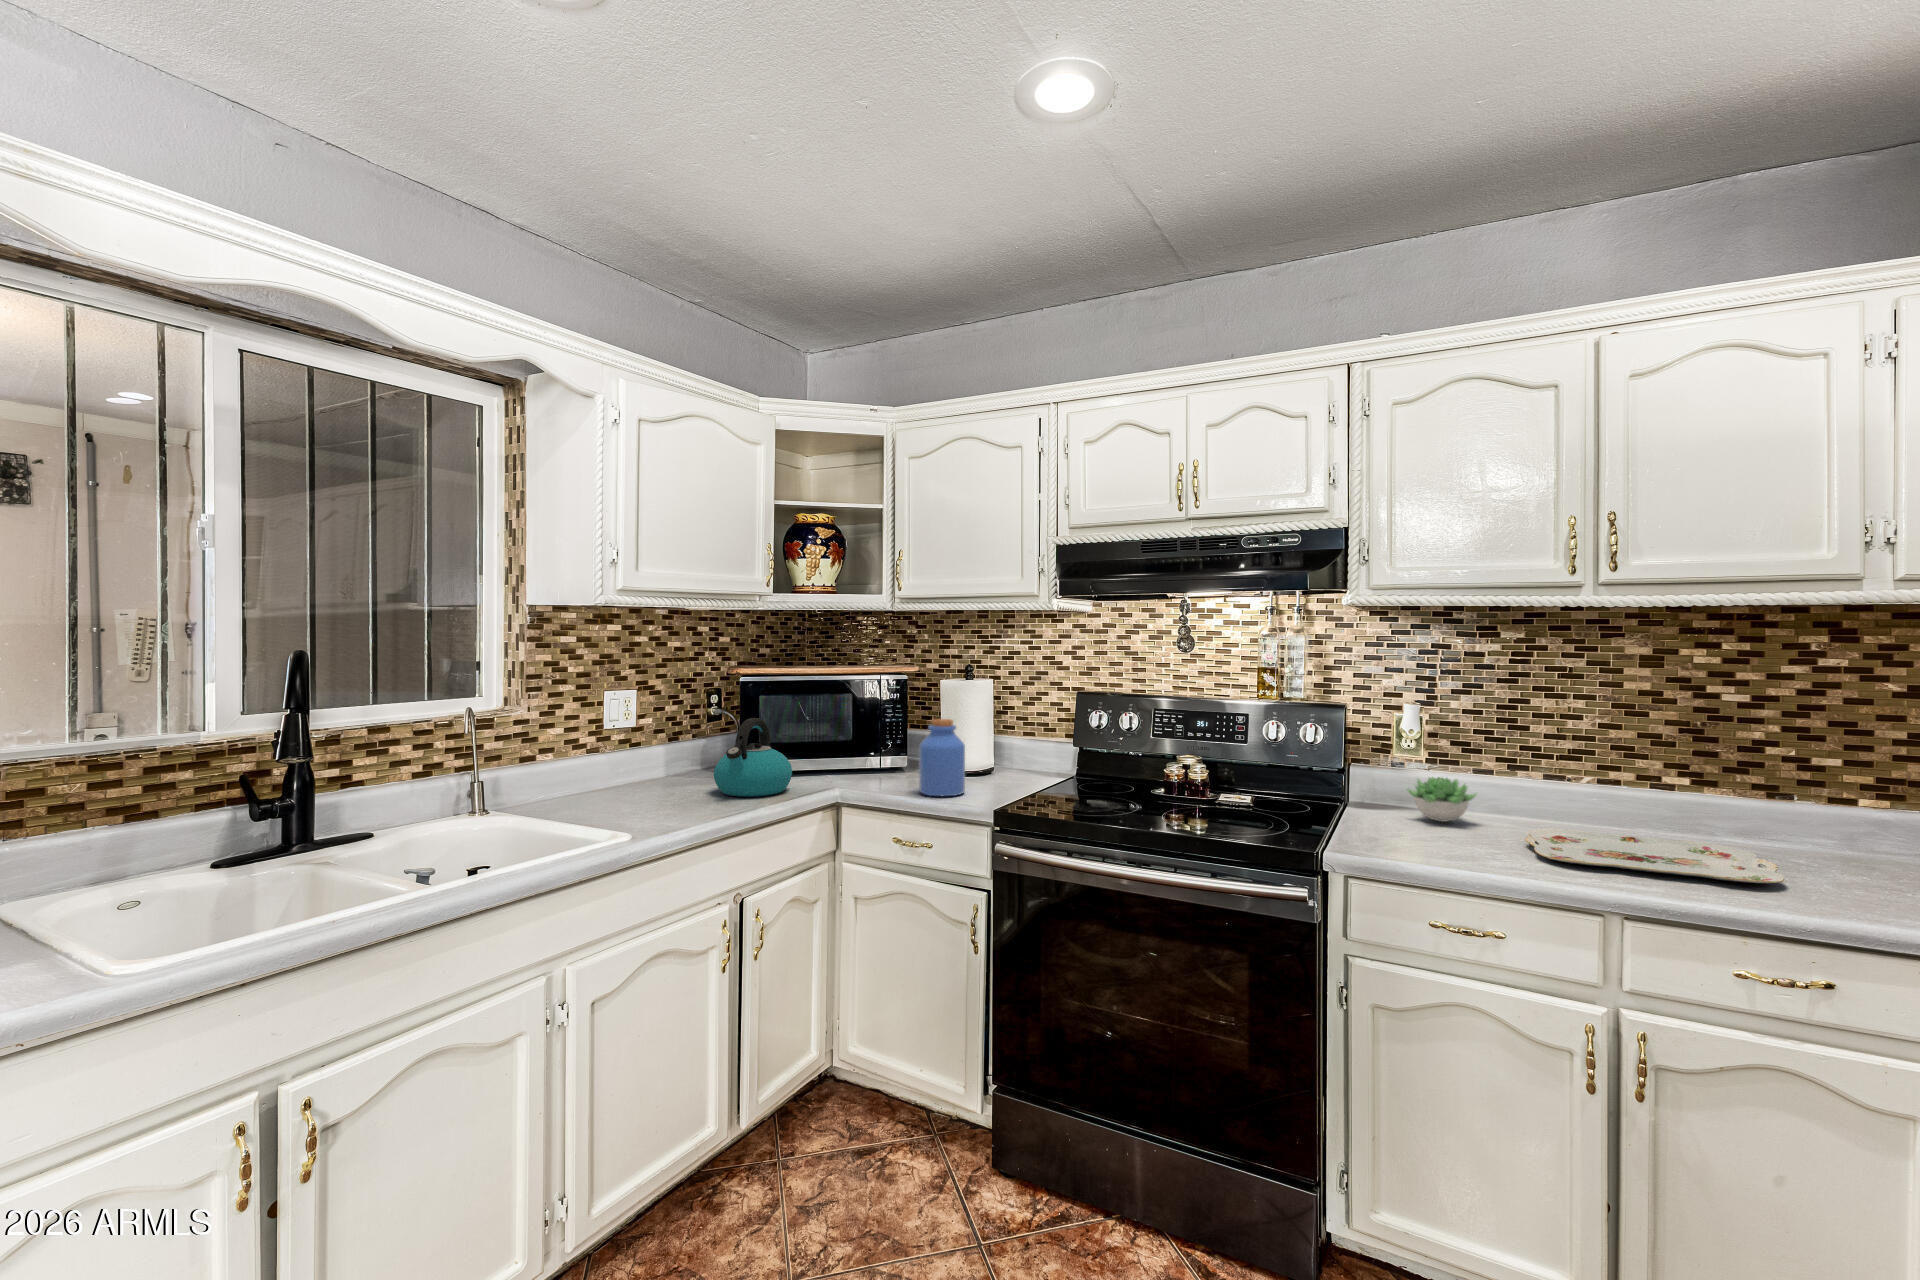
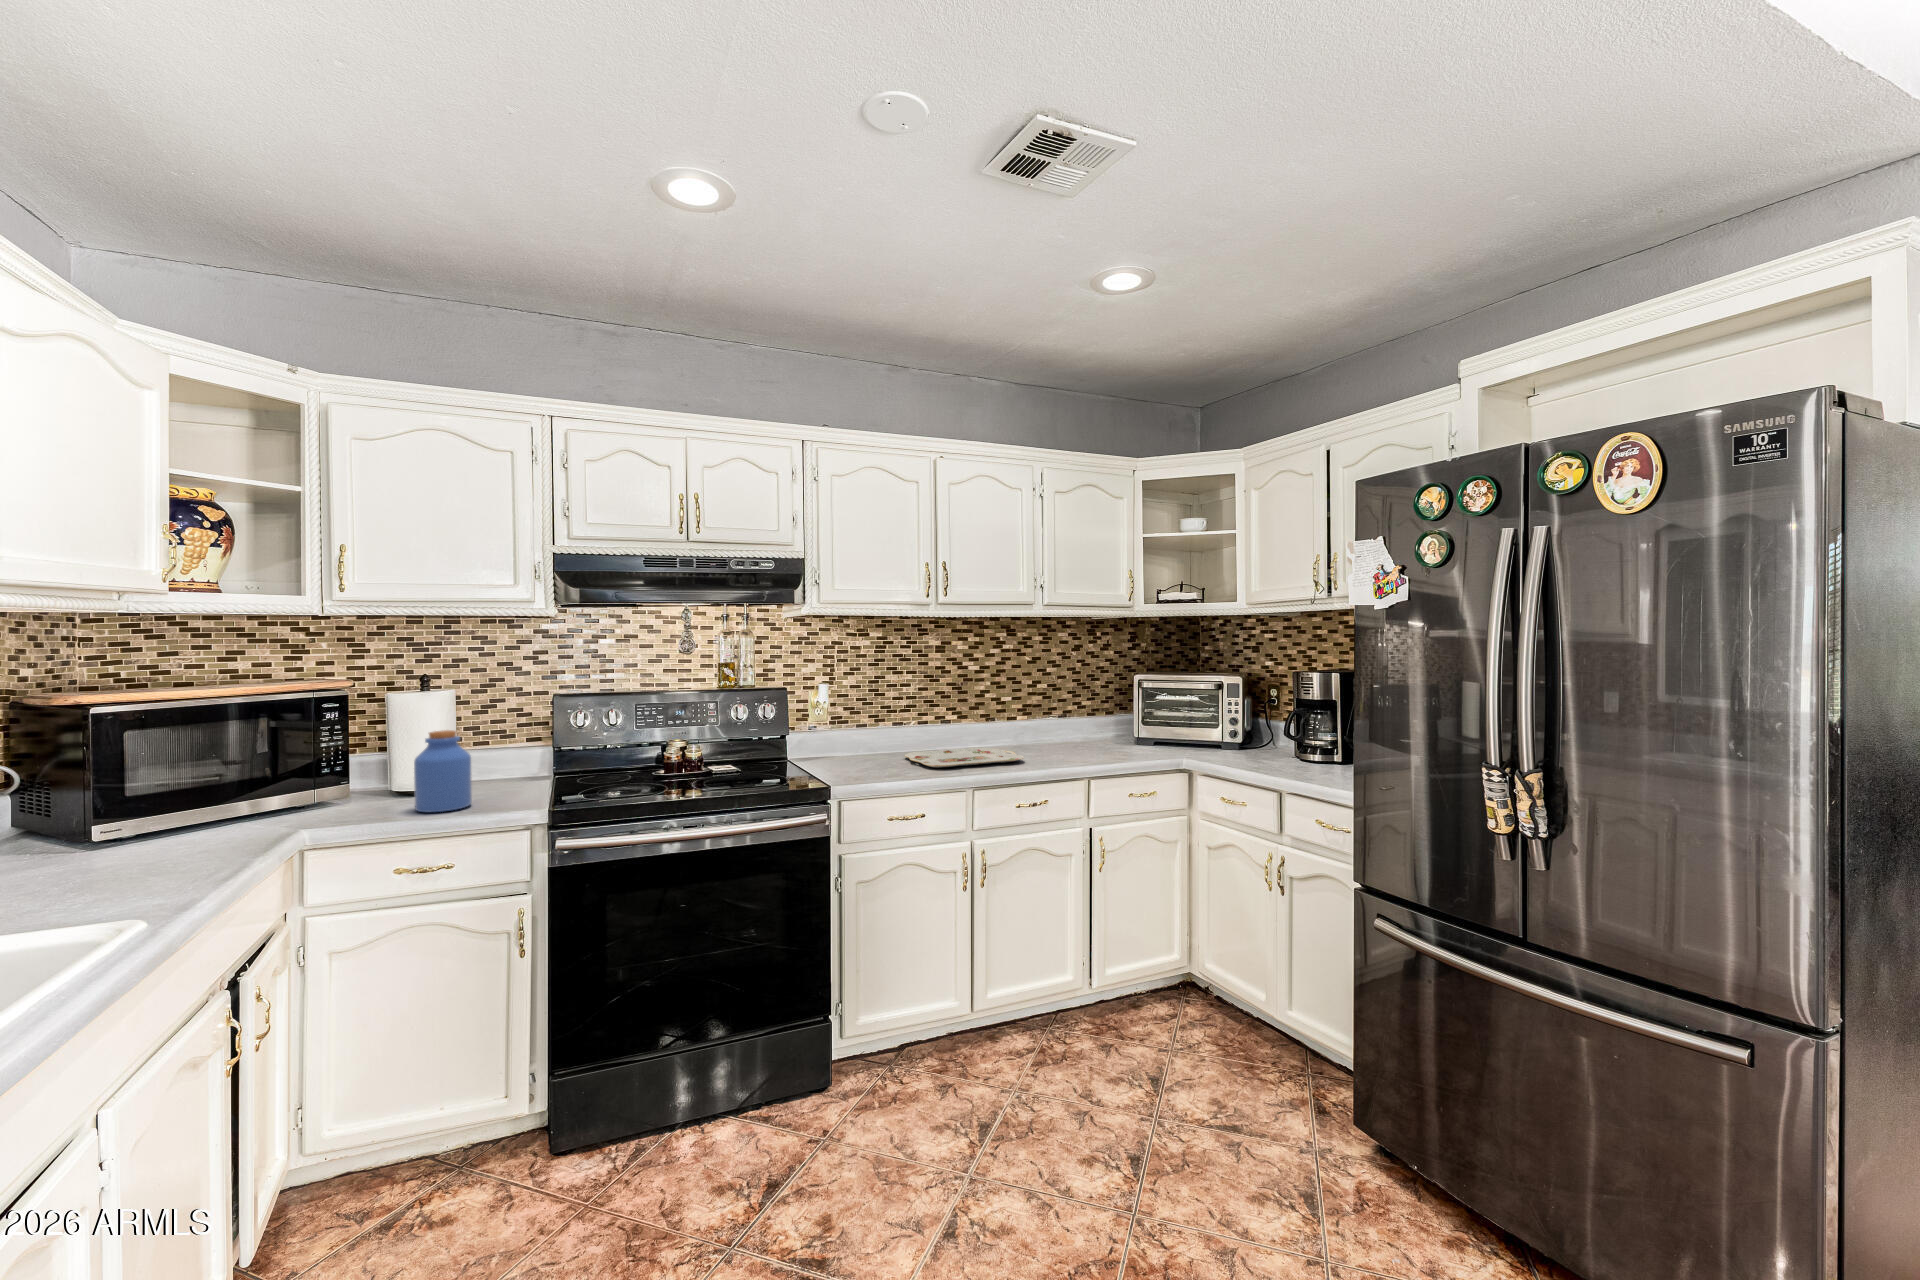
kettle: present [714,718,792,797] -> none [88,756,231,864]
succulent plant: present [1407,777,1476,822] -> none [833,730,873,759]

